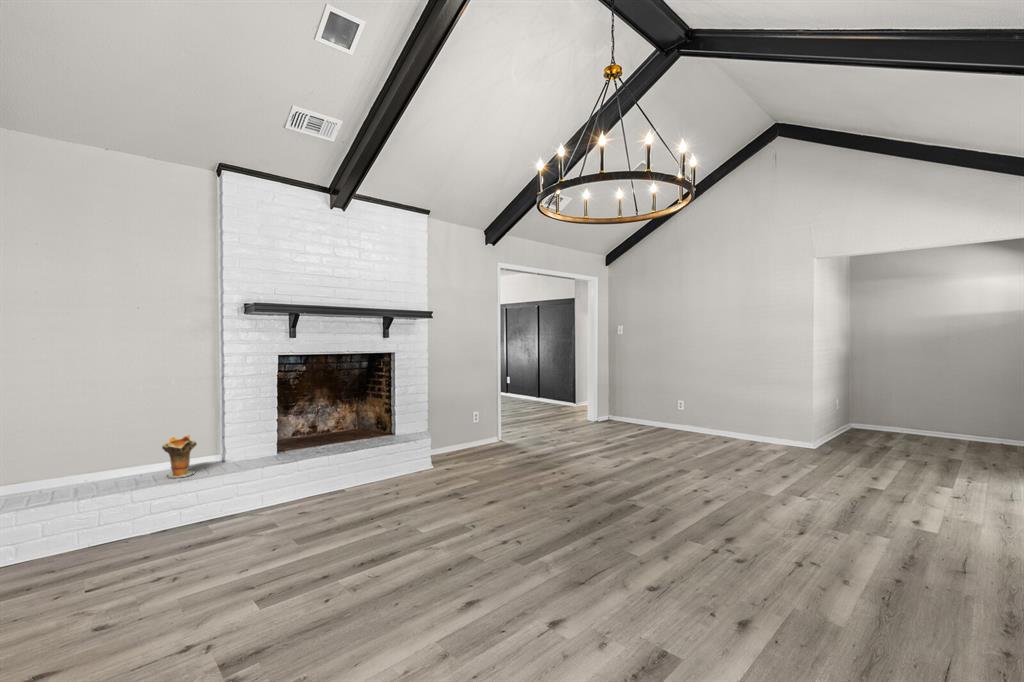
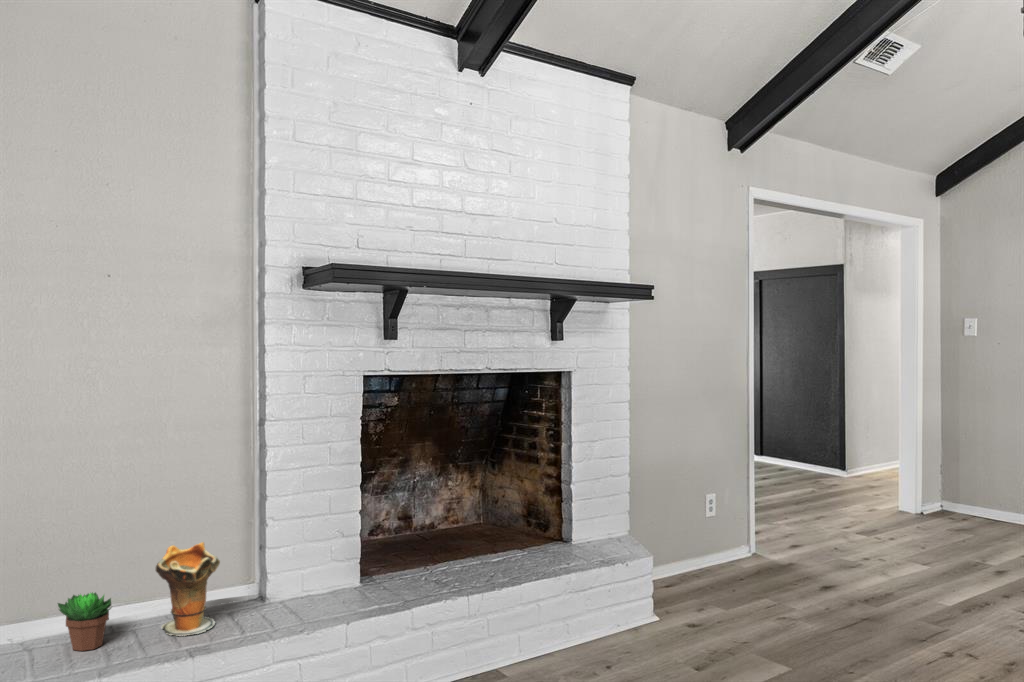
succulent plant: none [108,458,139,485] -> present [58,592,111,651]

